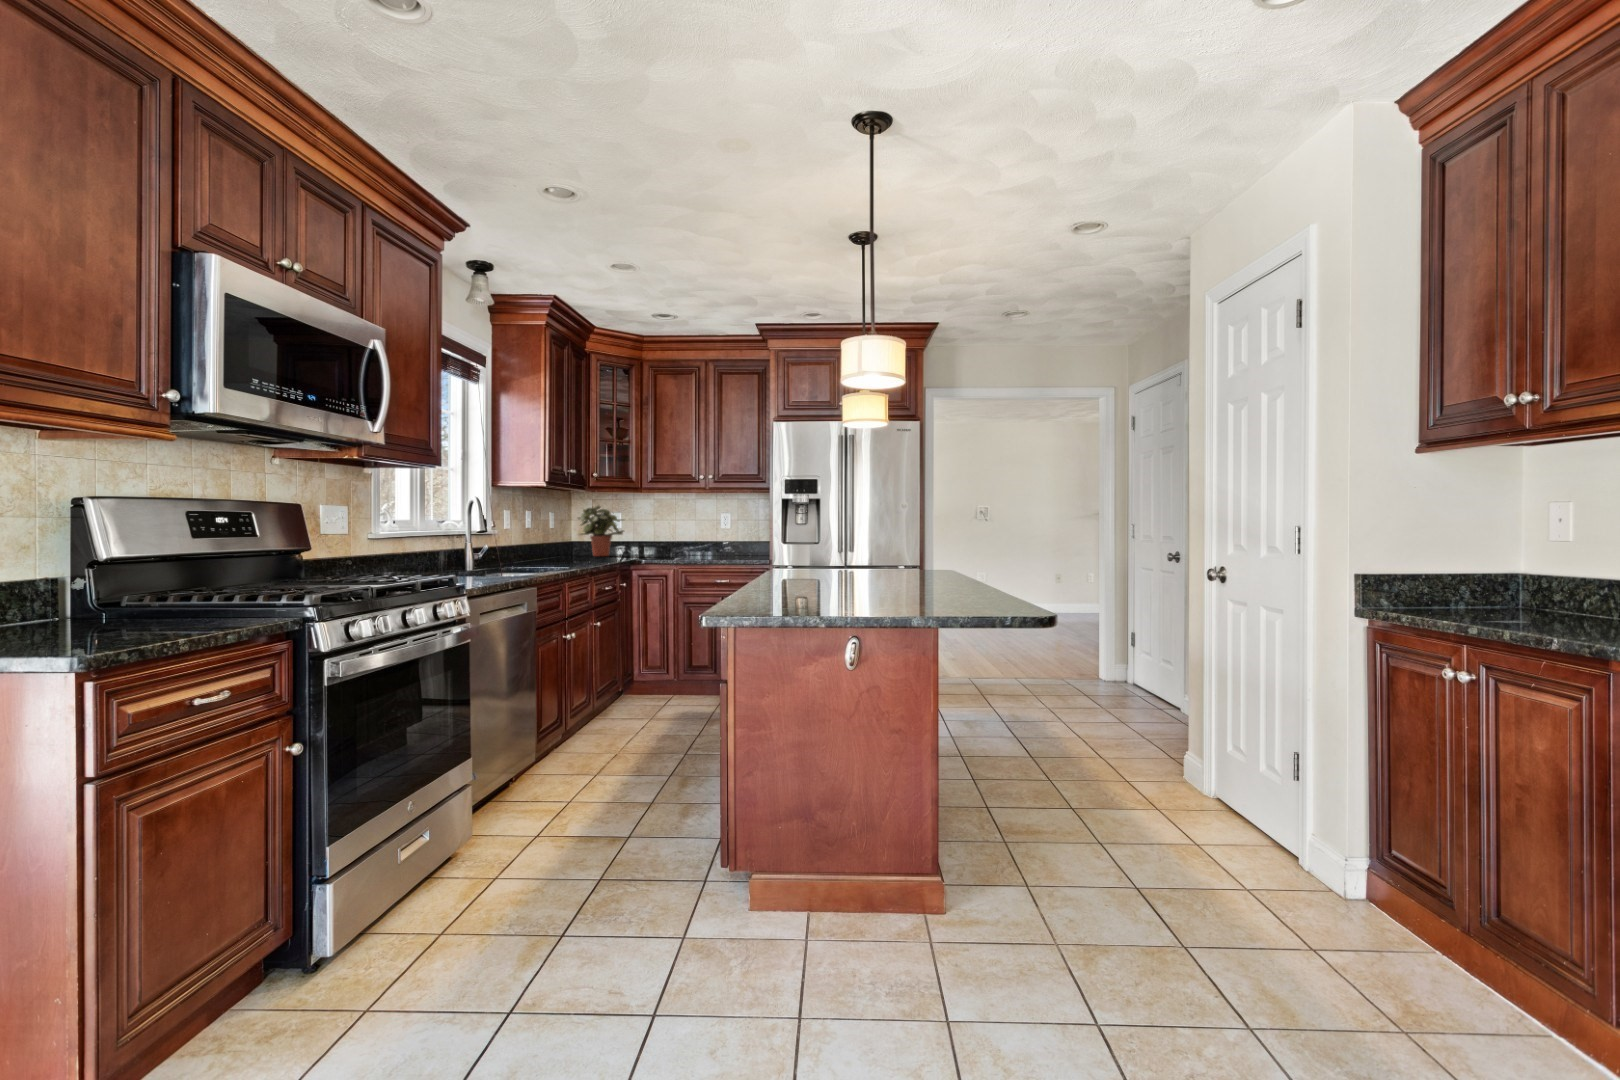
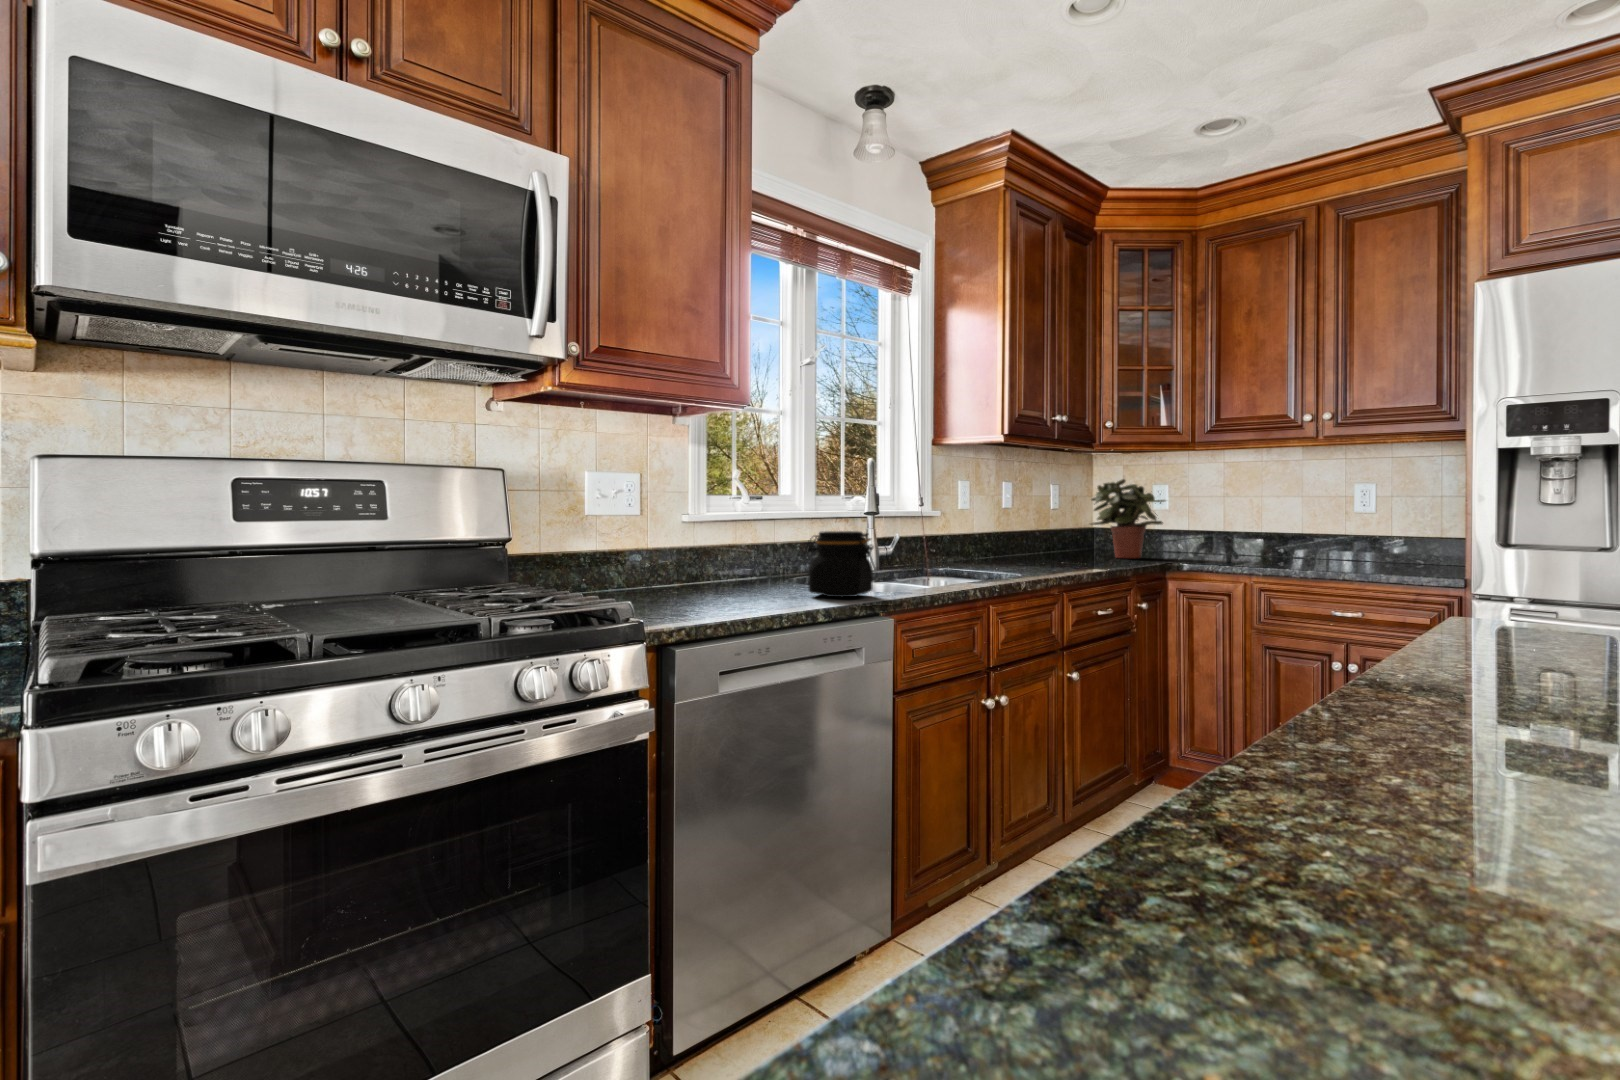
jar: none [486,540,527,575] -> present [806,531,876,597]

